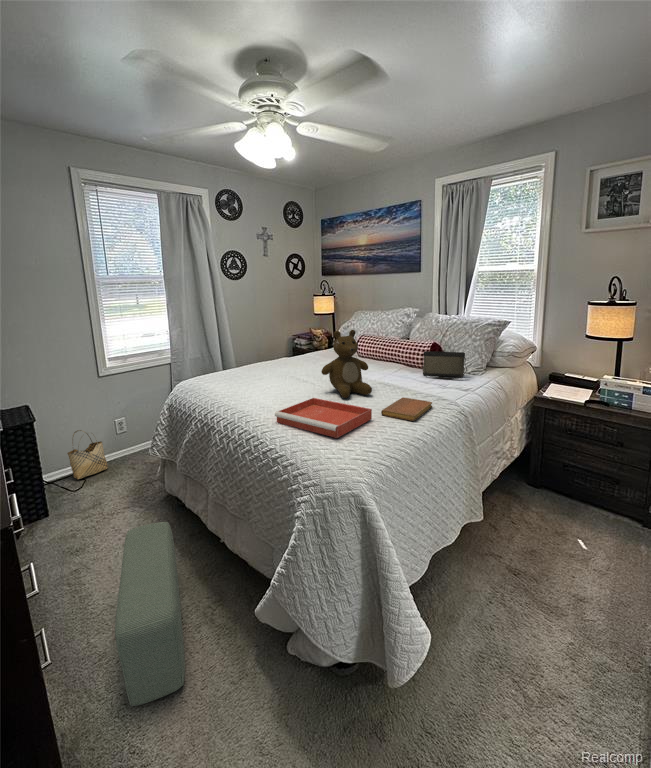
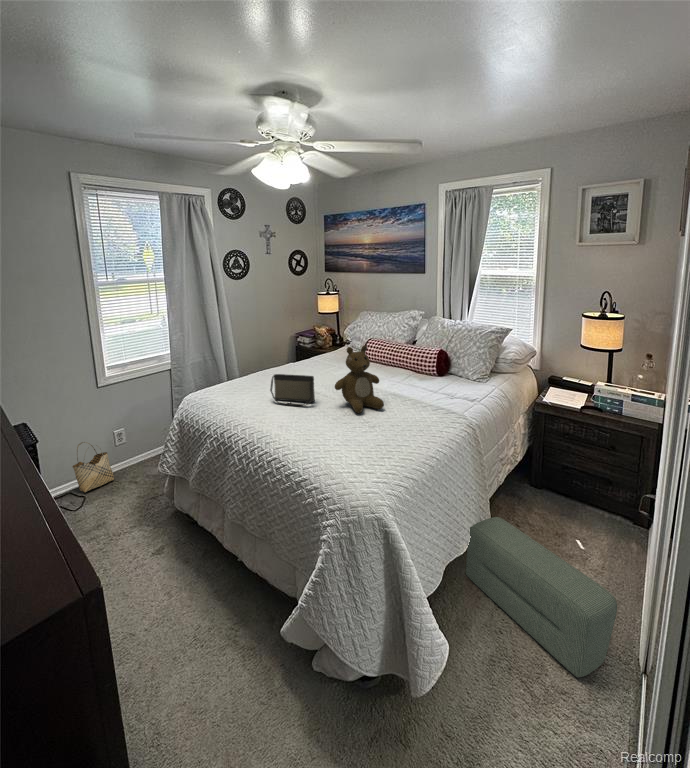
handbag: present [422,351,467,379] -> present [270,374,315,406]
notebook: present [381,397,432,421] -> none [395,412,442,439]
tray: present [275,398,372,438] -> none [294,415,387,461]
pouf: present [115,522,185,706] -> present [466,517,617,677]

